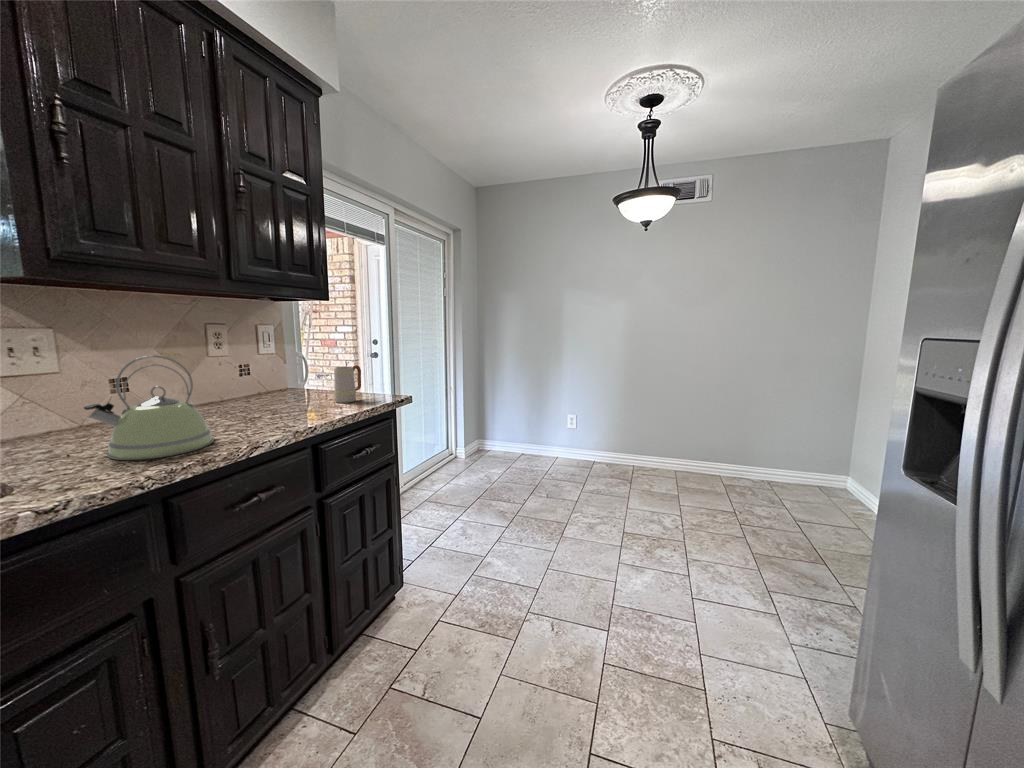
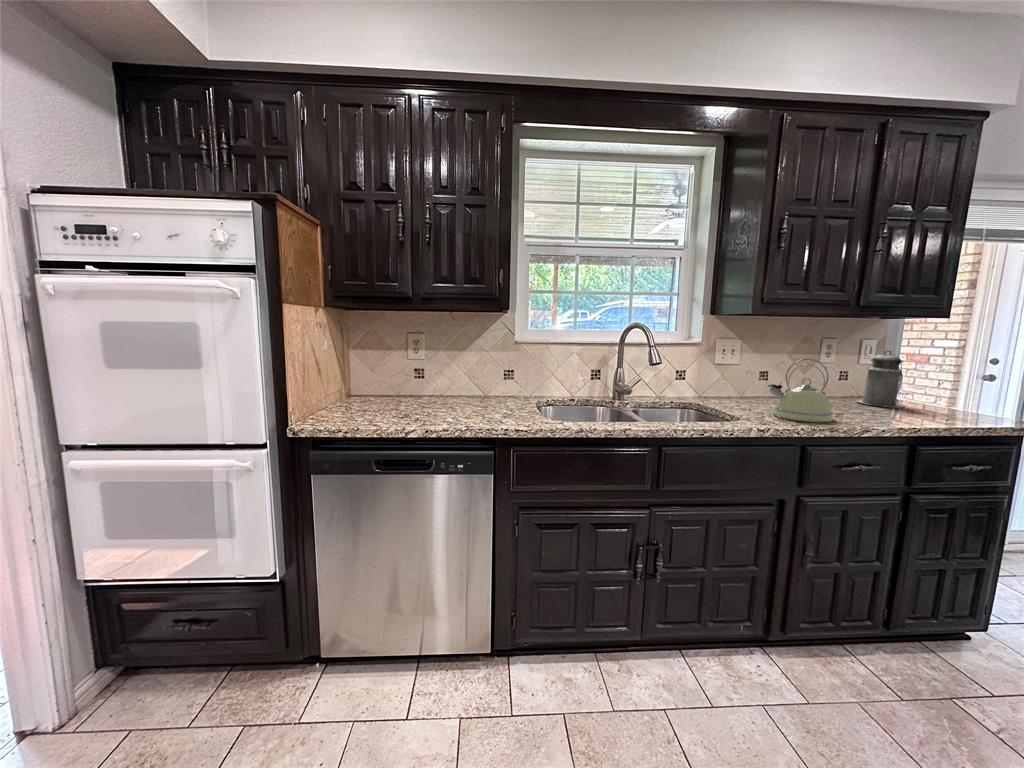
canister: none [263,337,312,401] -> present [857,351,904,408]
mug: present [334,365,361,403] -> none [932,382,970,417]

